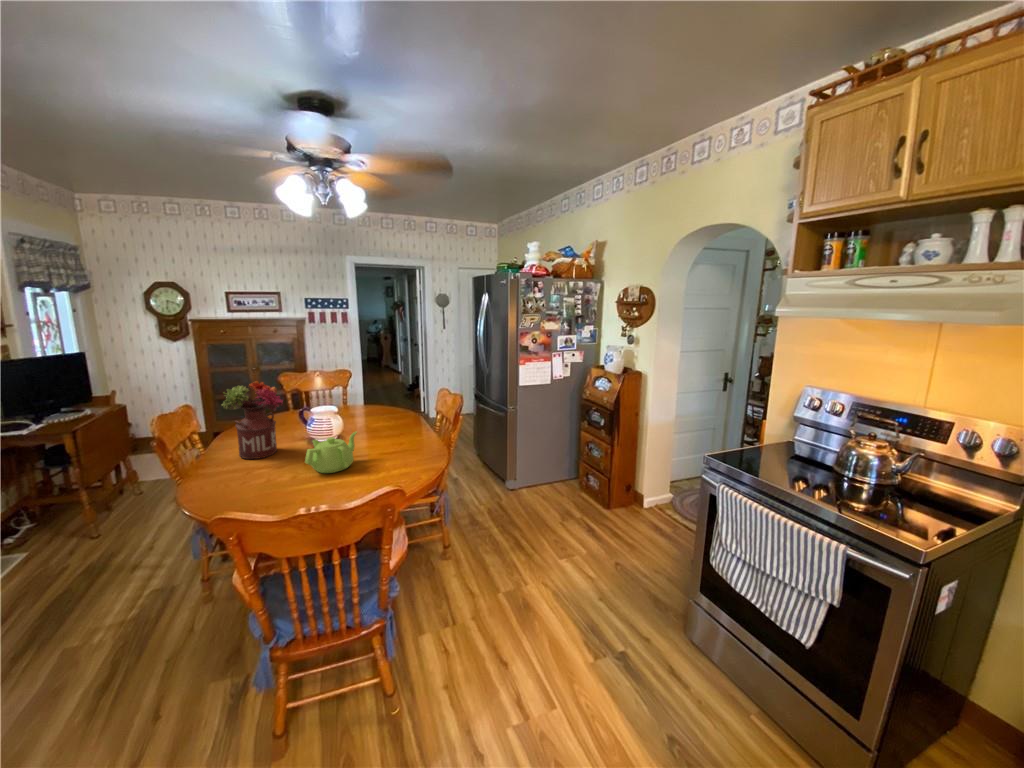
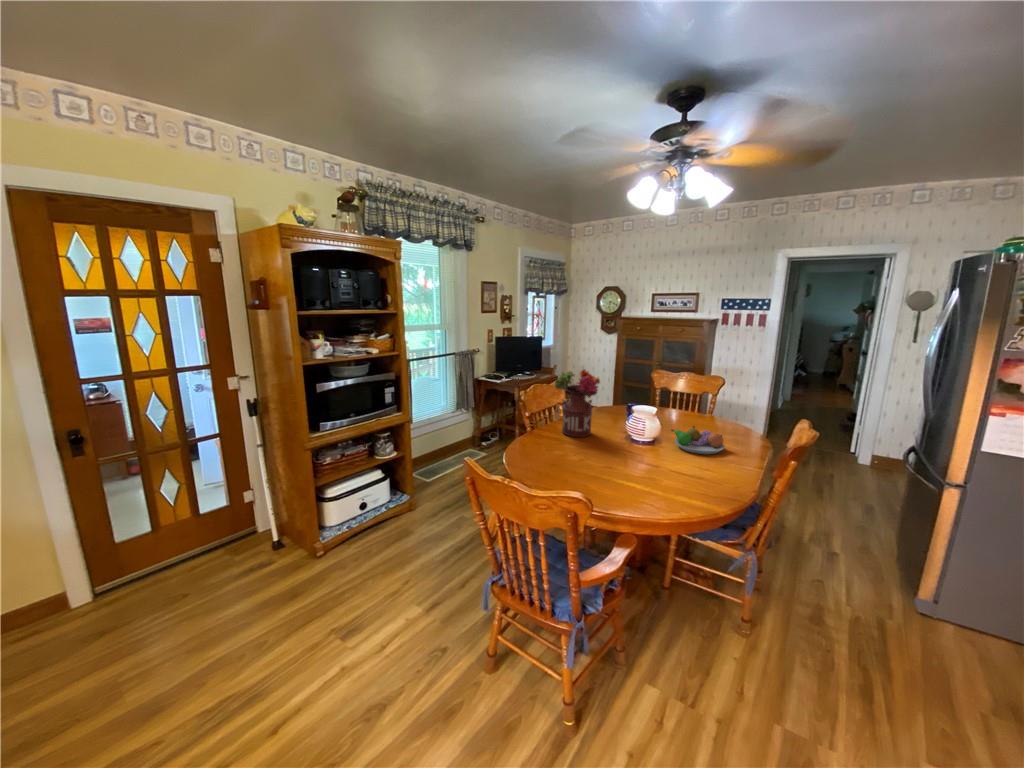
fruit bowl: none [357,412,405,435] -> present [671,426,725,454]
teapot: present [305,432,357,473] -> none [583,432,641,468]

